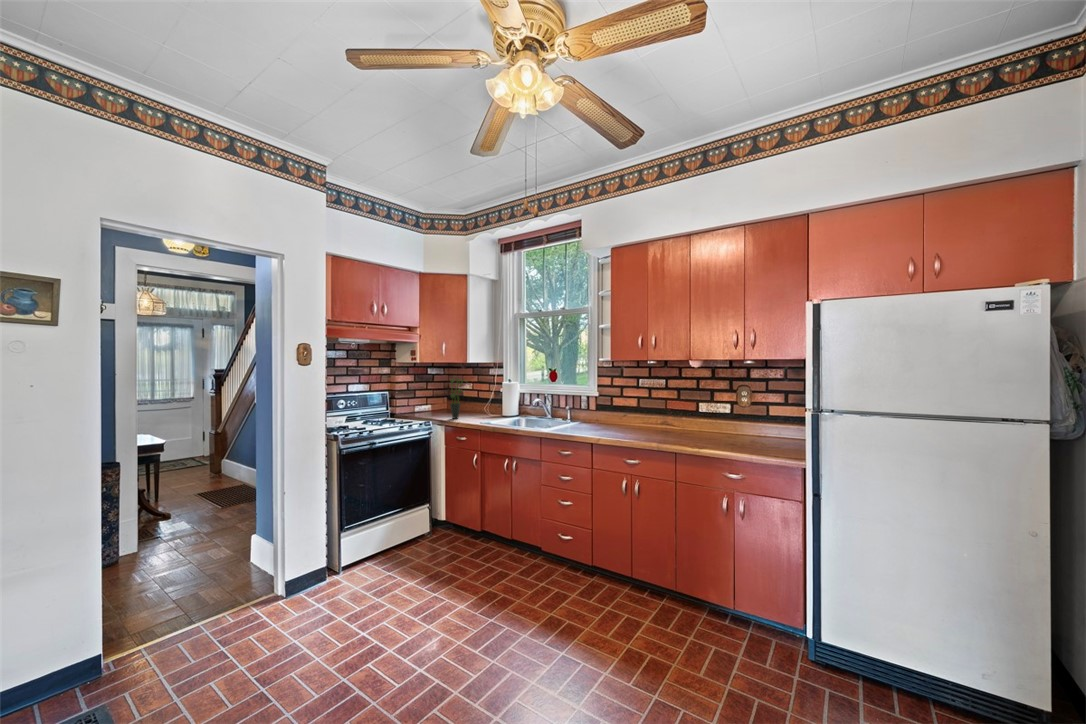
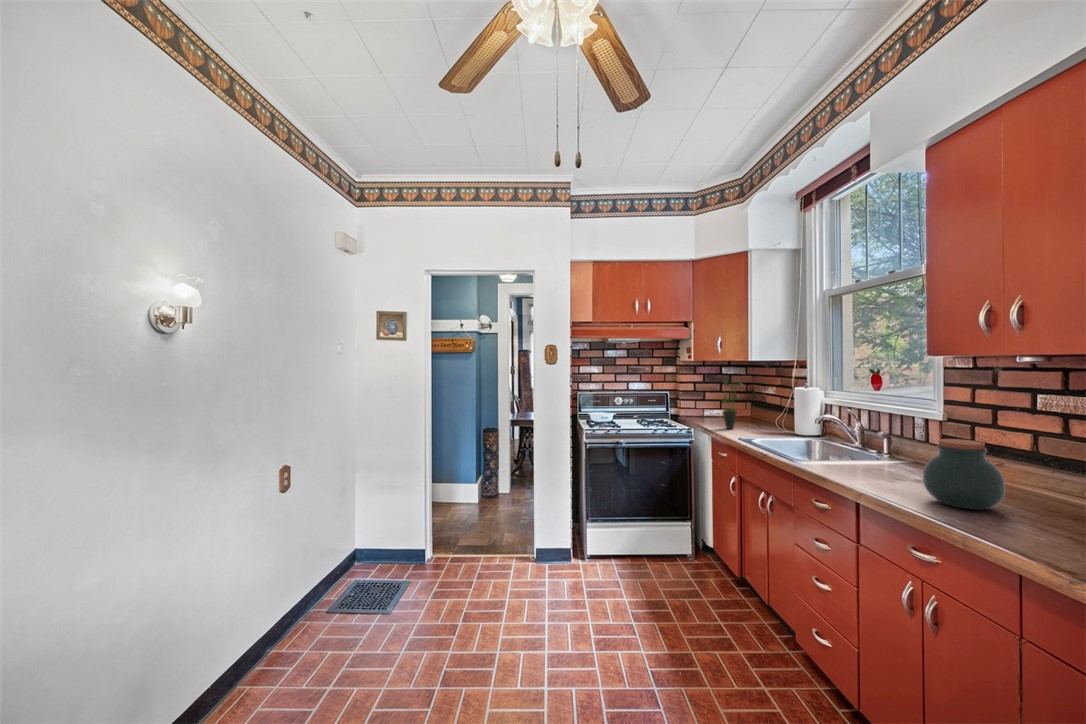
jar: none [619,402,648,435] -> present [923,439,1005,510]

